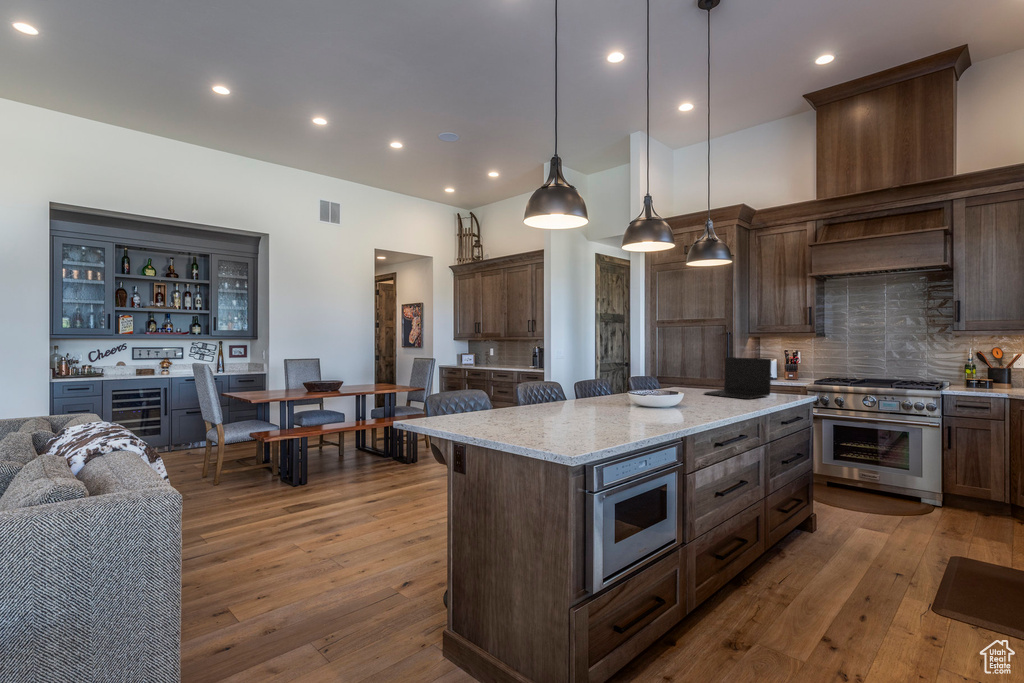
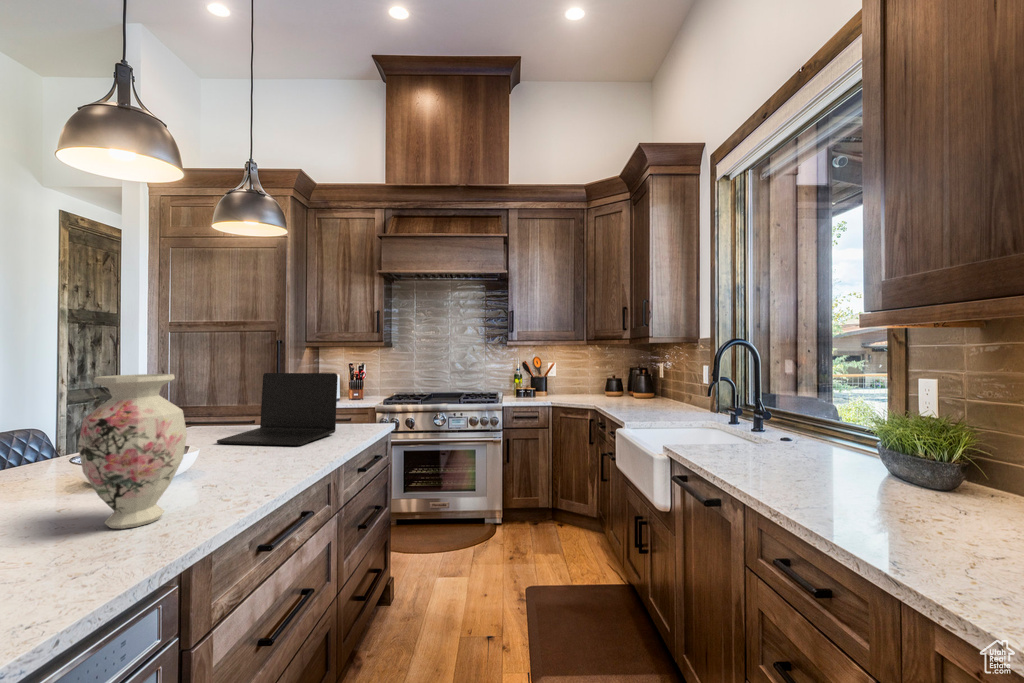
vase: none [674,357,706,413] -> present [78,374,187,529]

